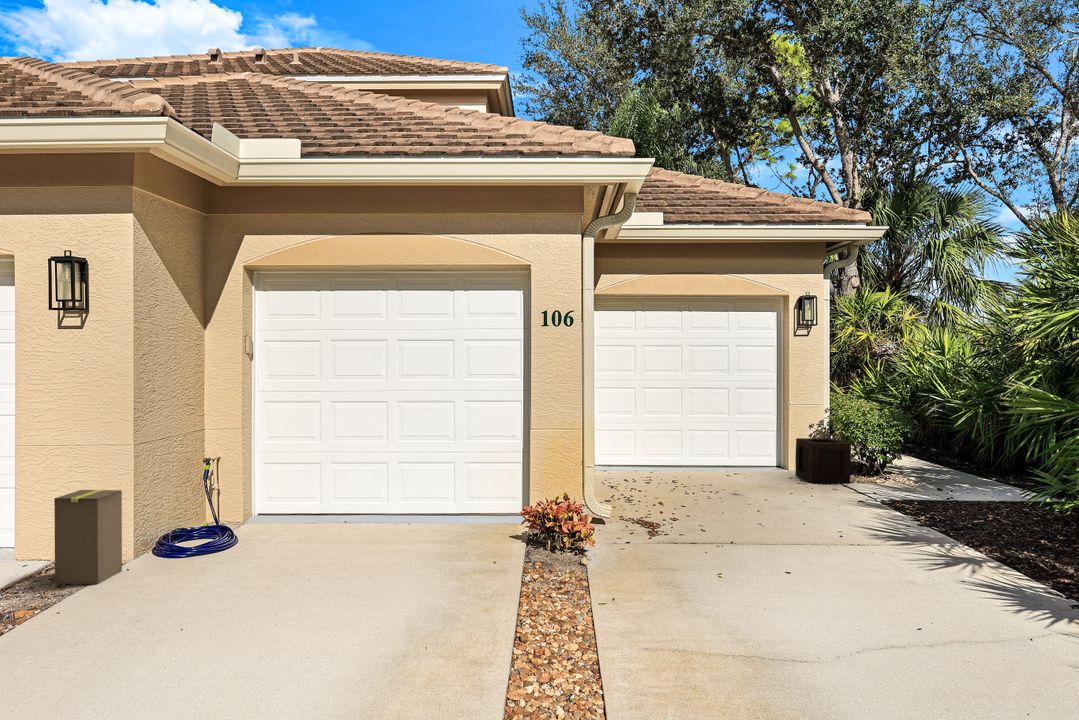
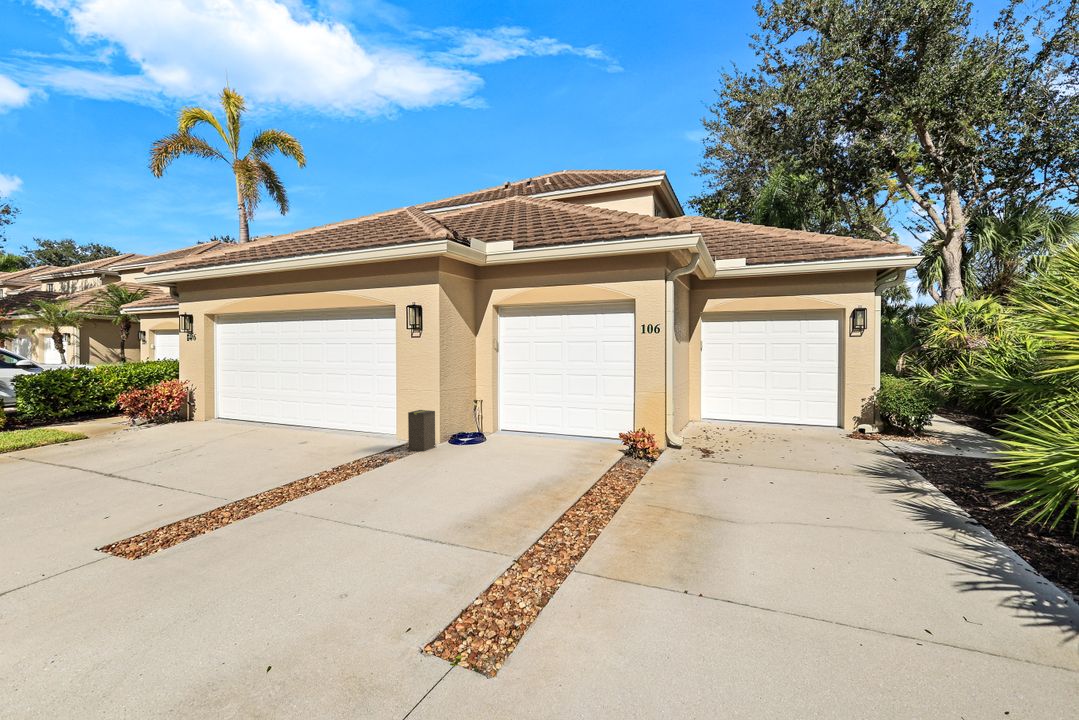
wooden crate: present [795,438,851,483] -> none [849,407,889,439]

